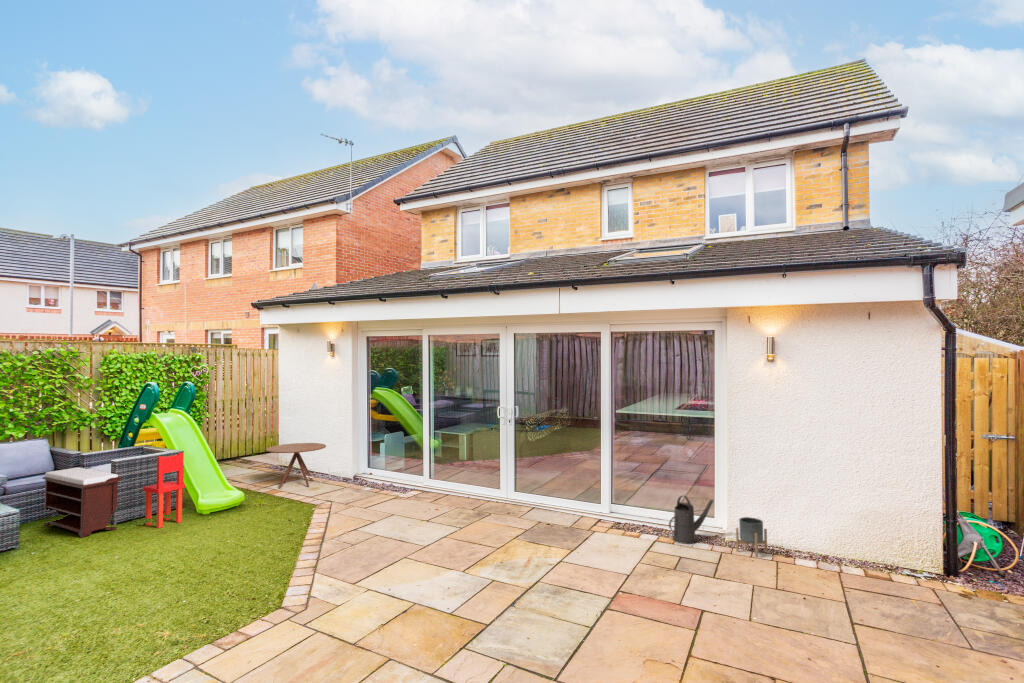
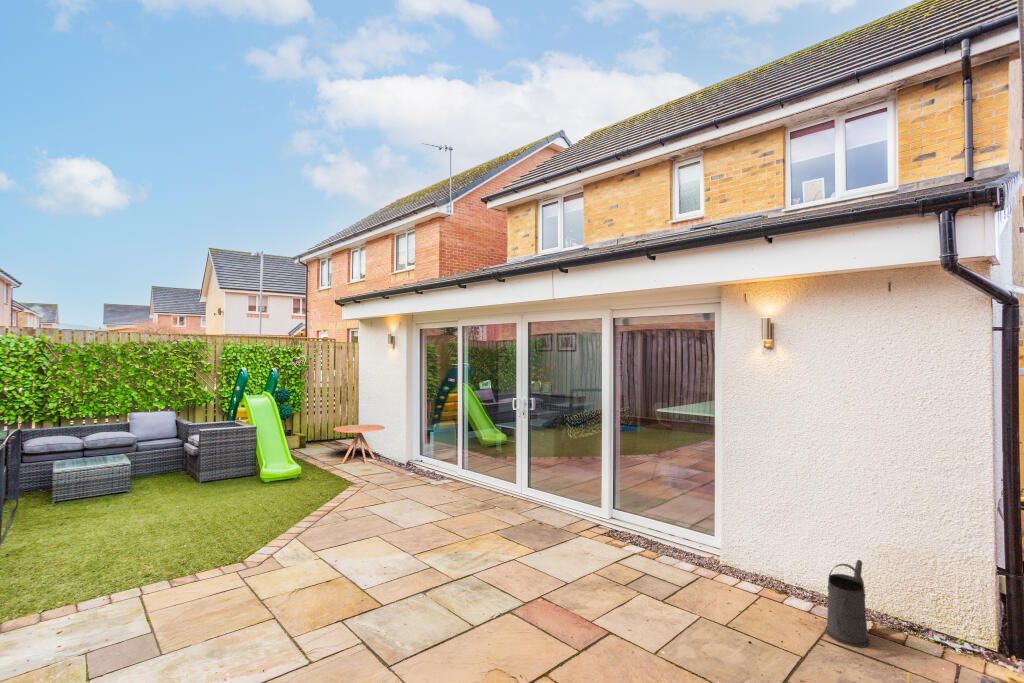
chair: present [143,453,185,528] -> none [214,426,244,488]
bench: present [43,467,121,538] -> none [154,434,197,490]
watering can: present [669,496,713,544] -> present [825,560,870,647]
planter: present [736,517,767,557] -> none [724,541,764,592]

